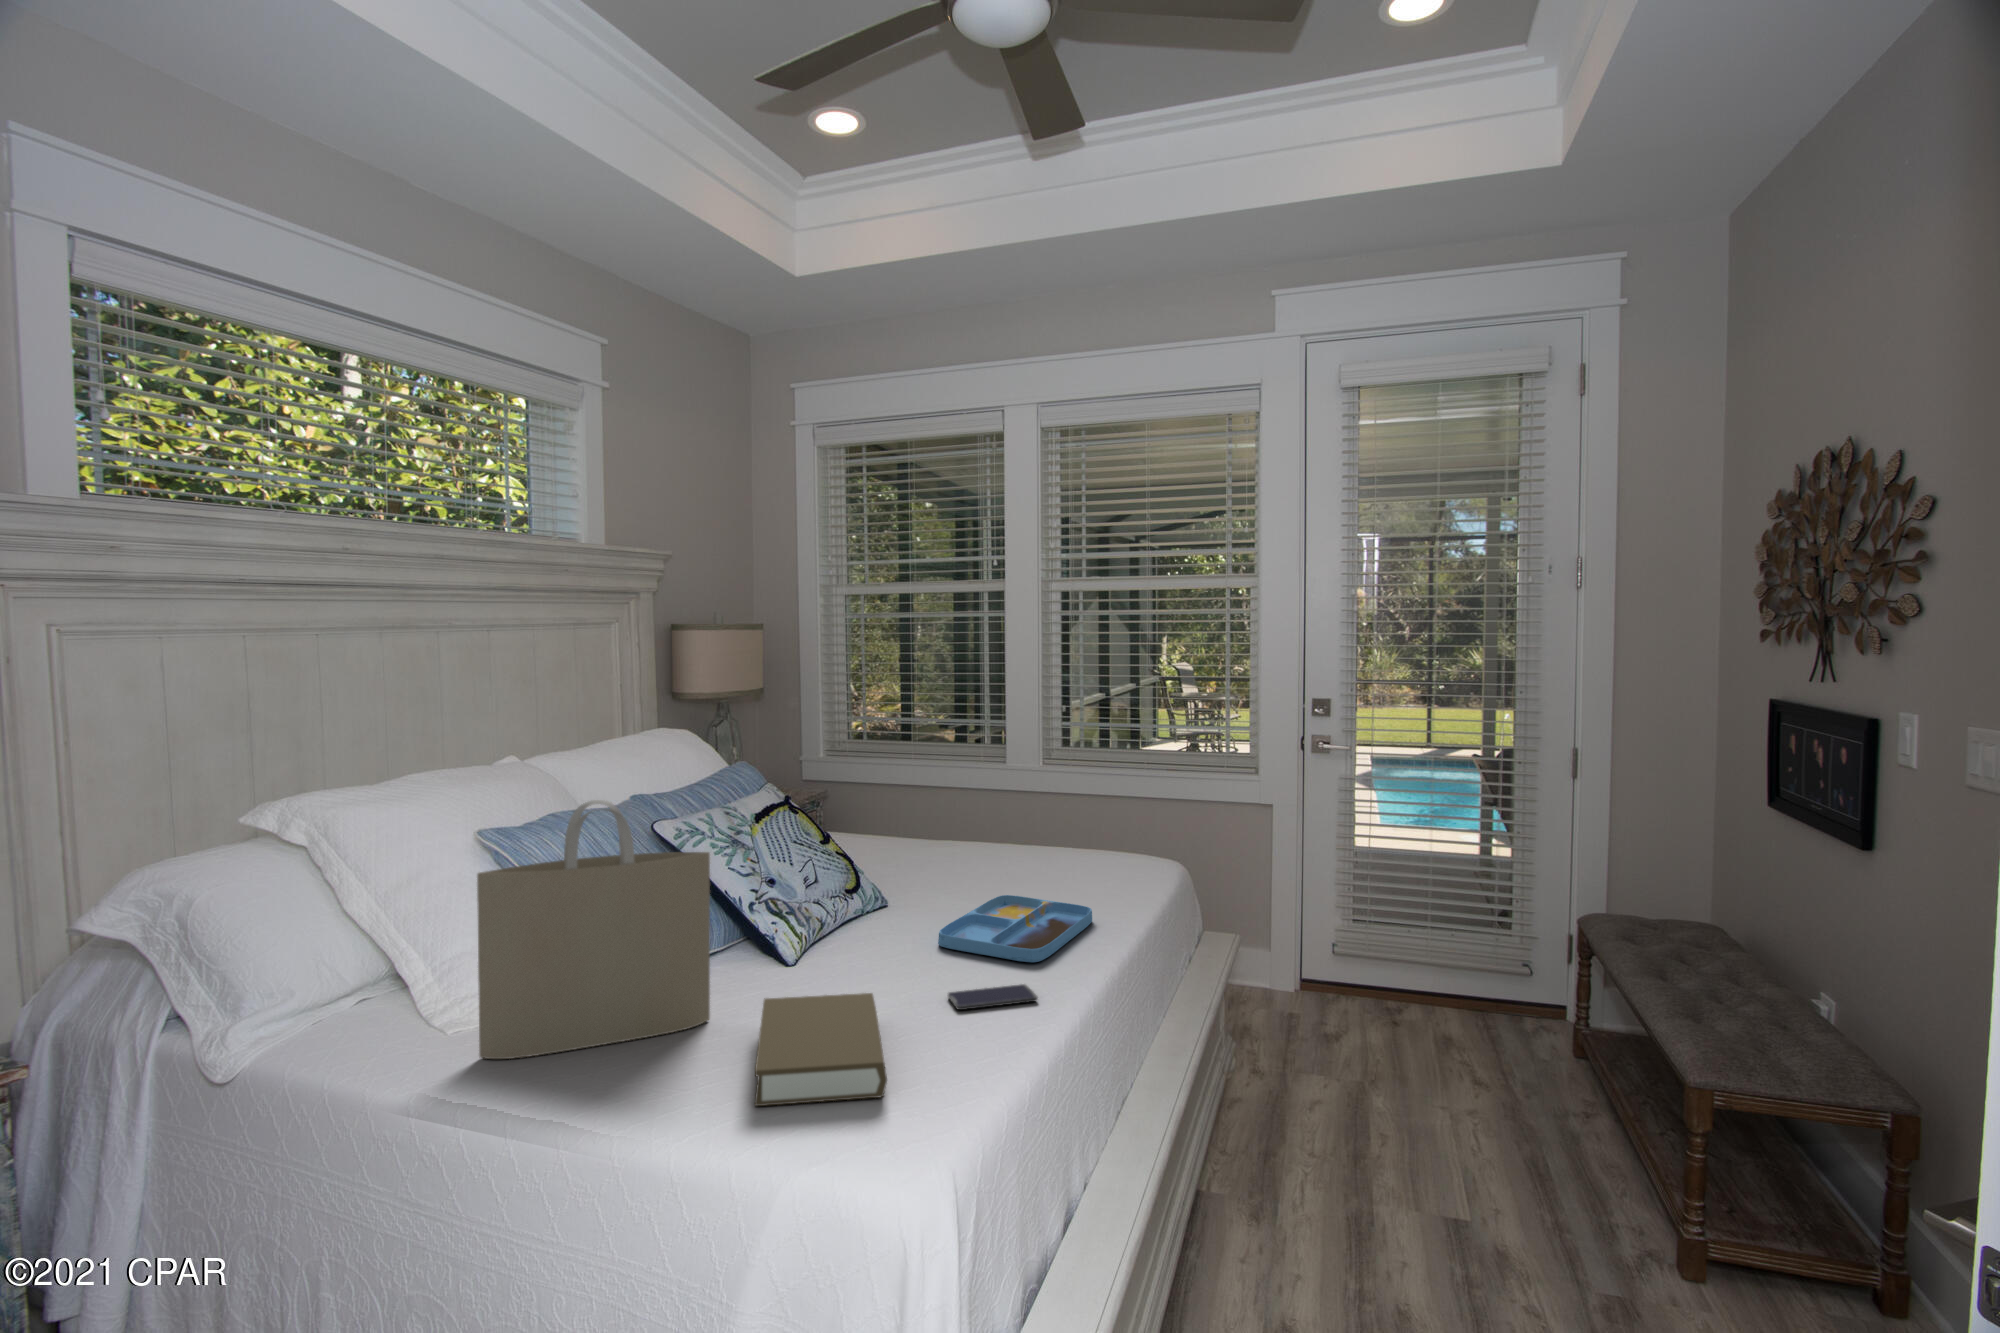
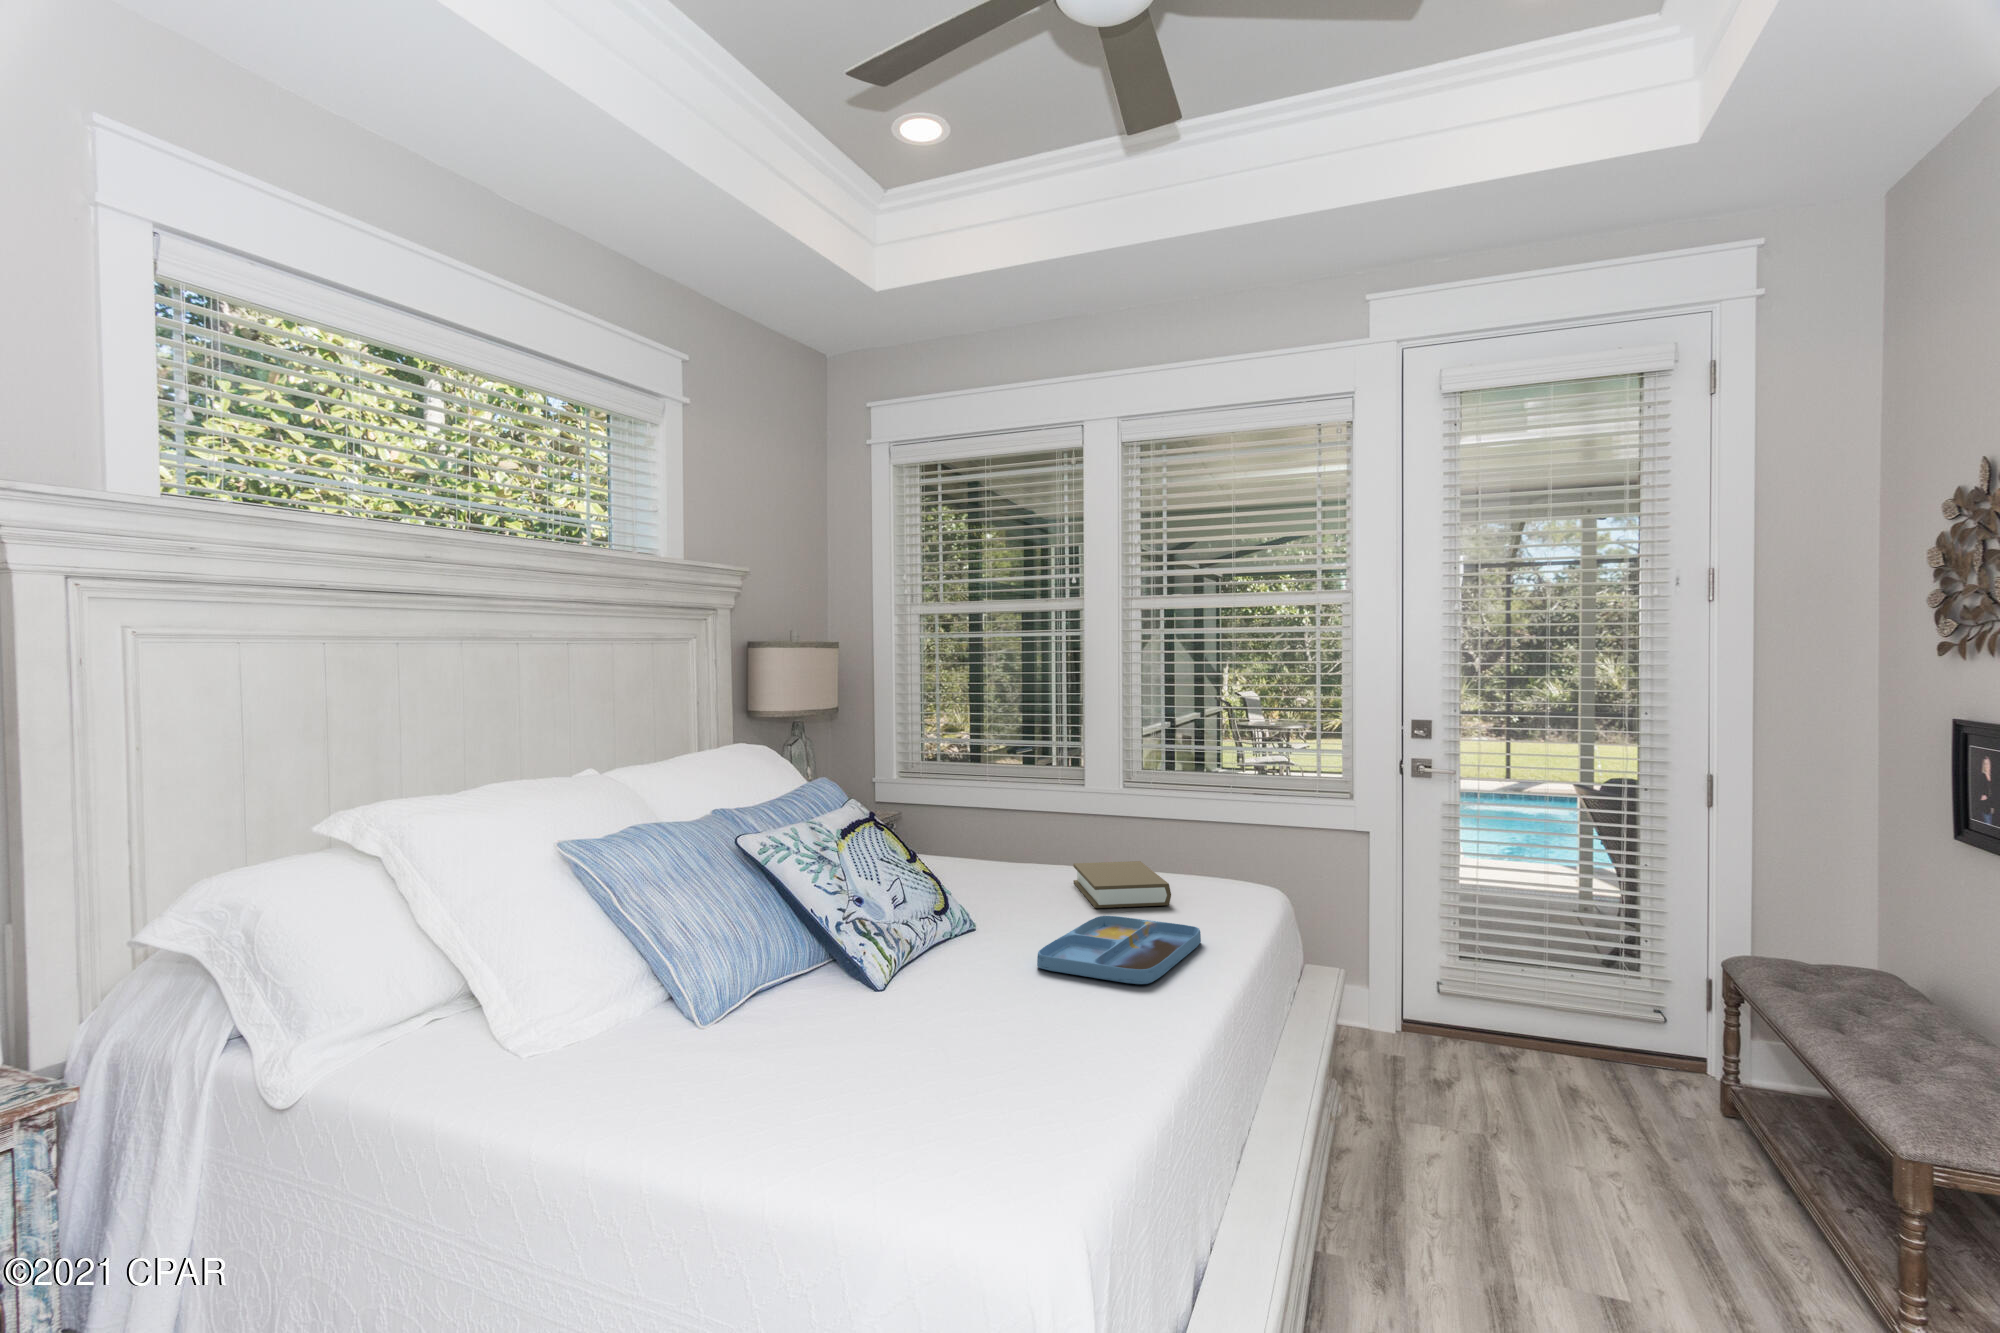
tote bag: present [477,800,710,1059] -> none [553,805,798,1085]
smartphone: present [948,984,1038,1010] -> none [1053,1007,1152,1034]
book: present [755,993,887,1106] -> present [1073,861,1171,908]

